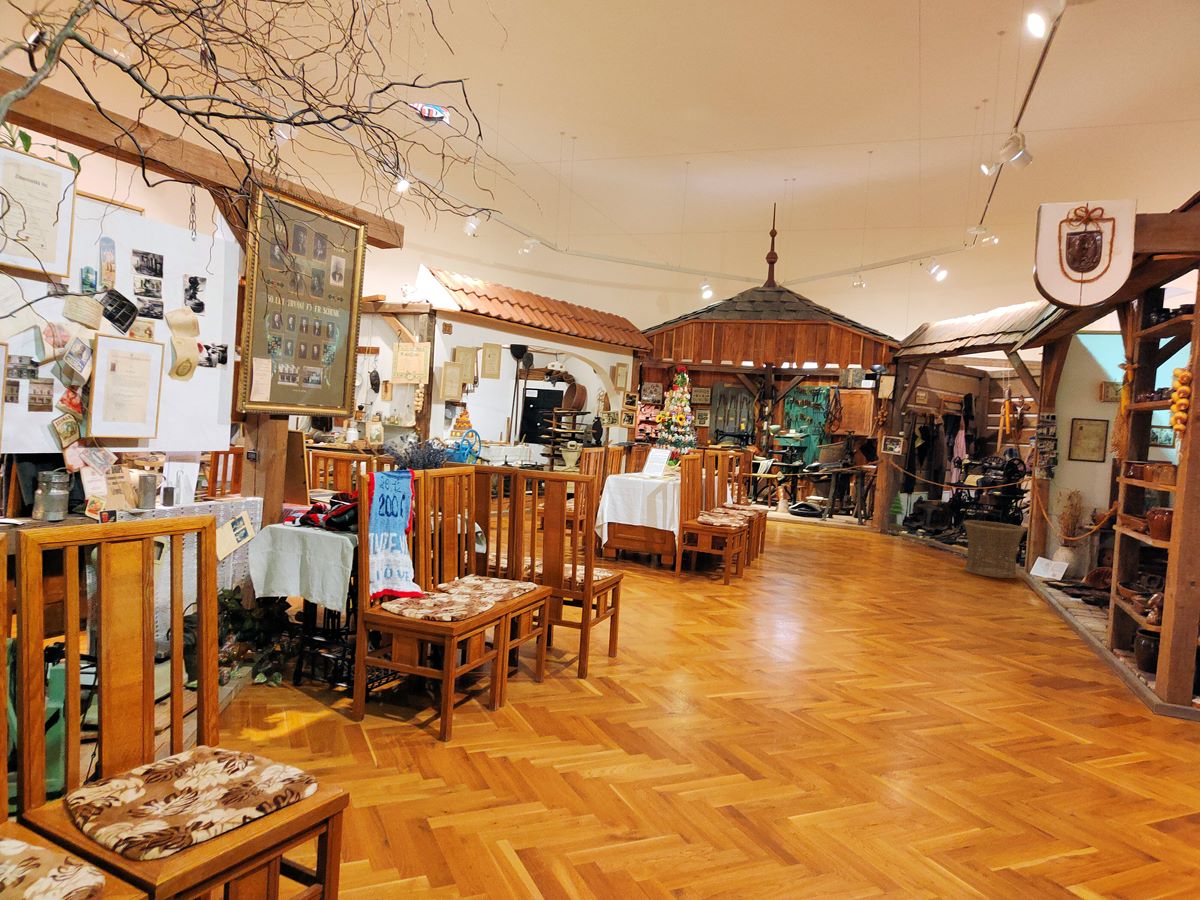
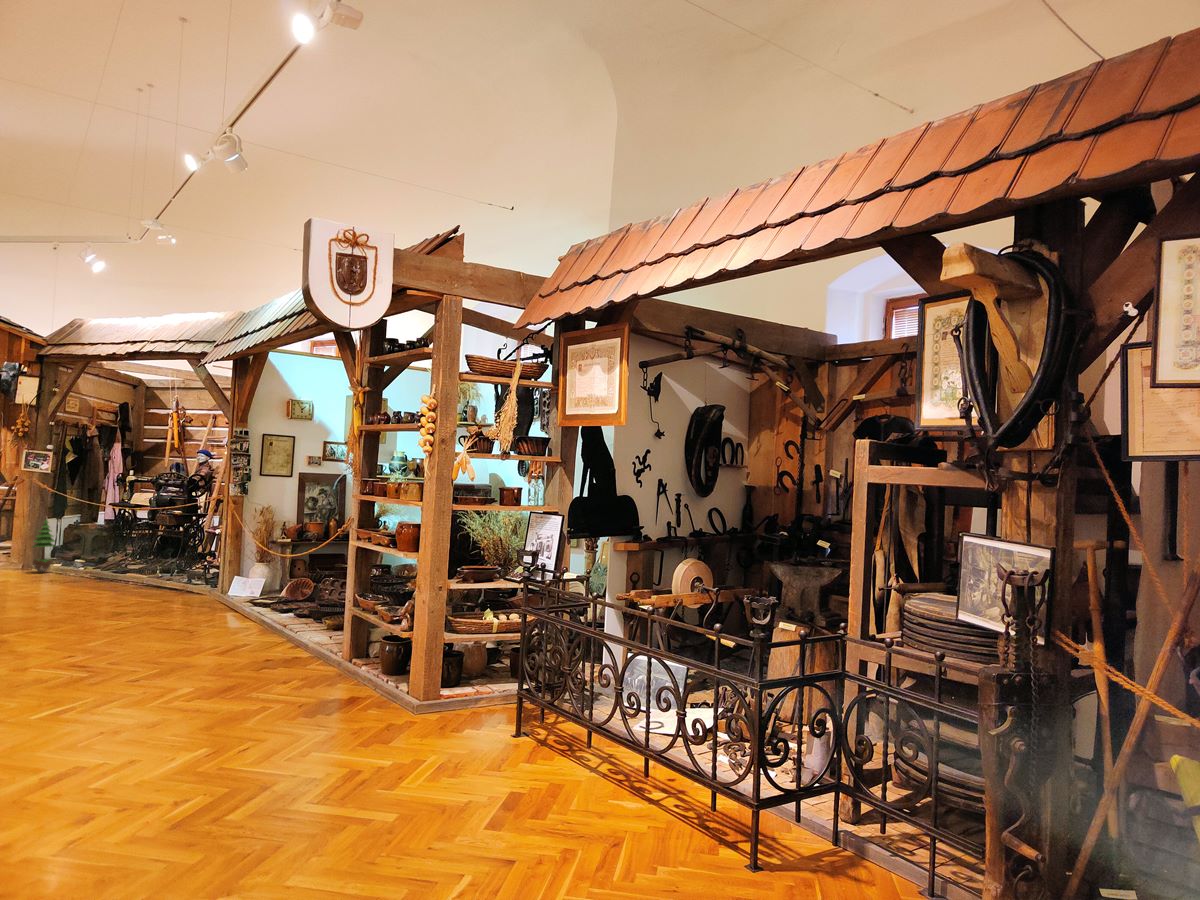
basket: present [963,520,1027,578] -> none [152,544,223,605]

